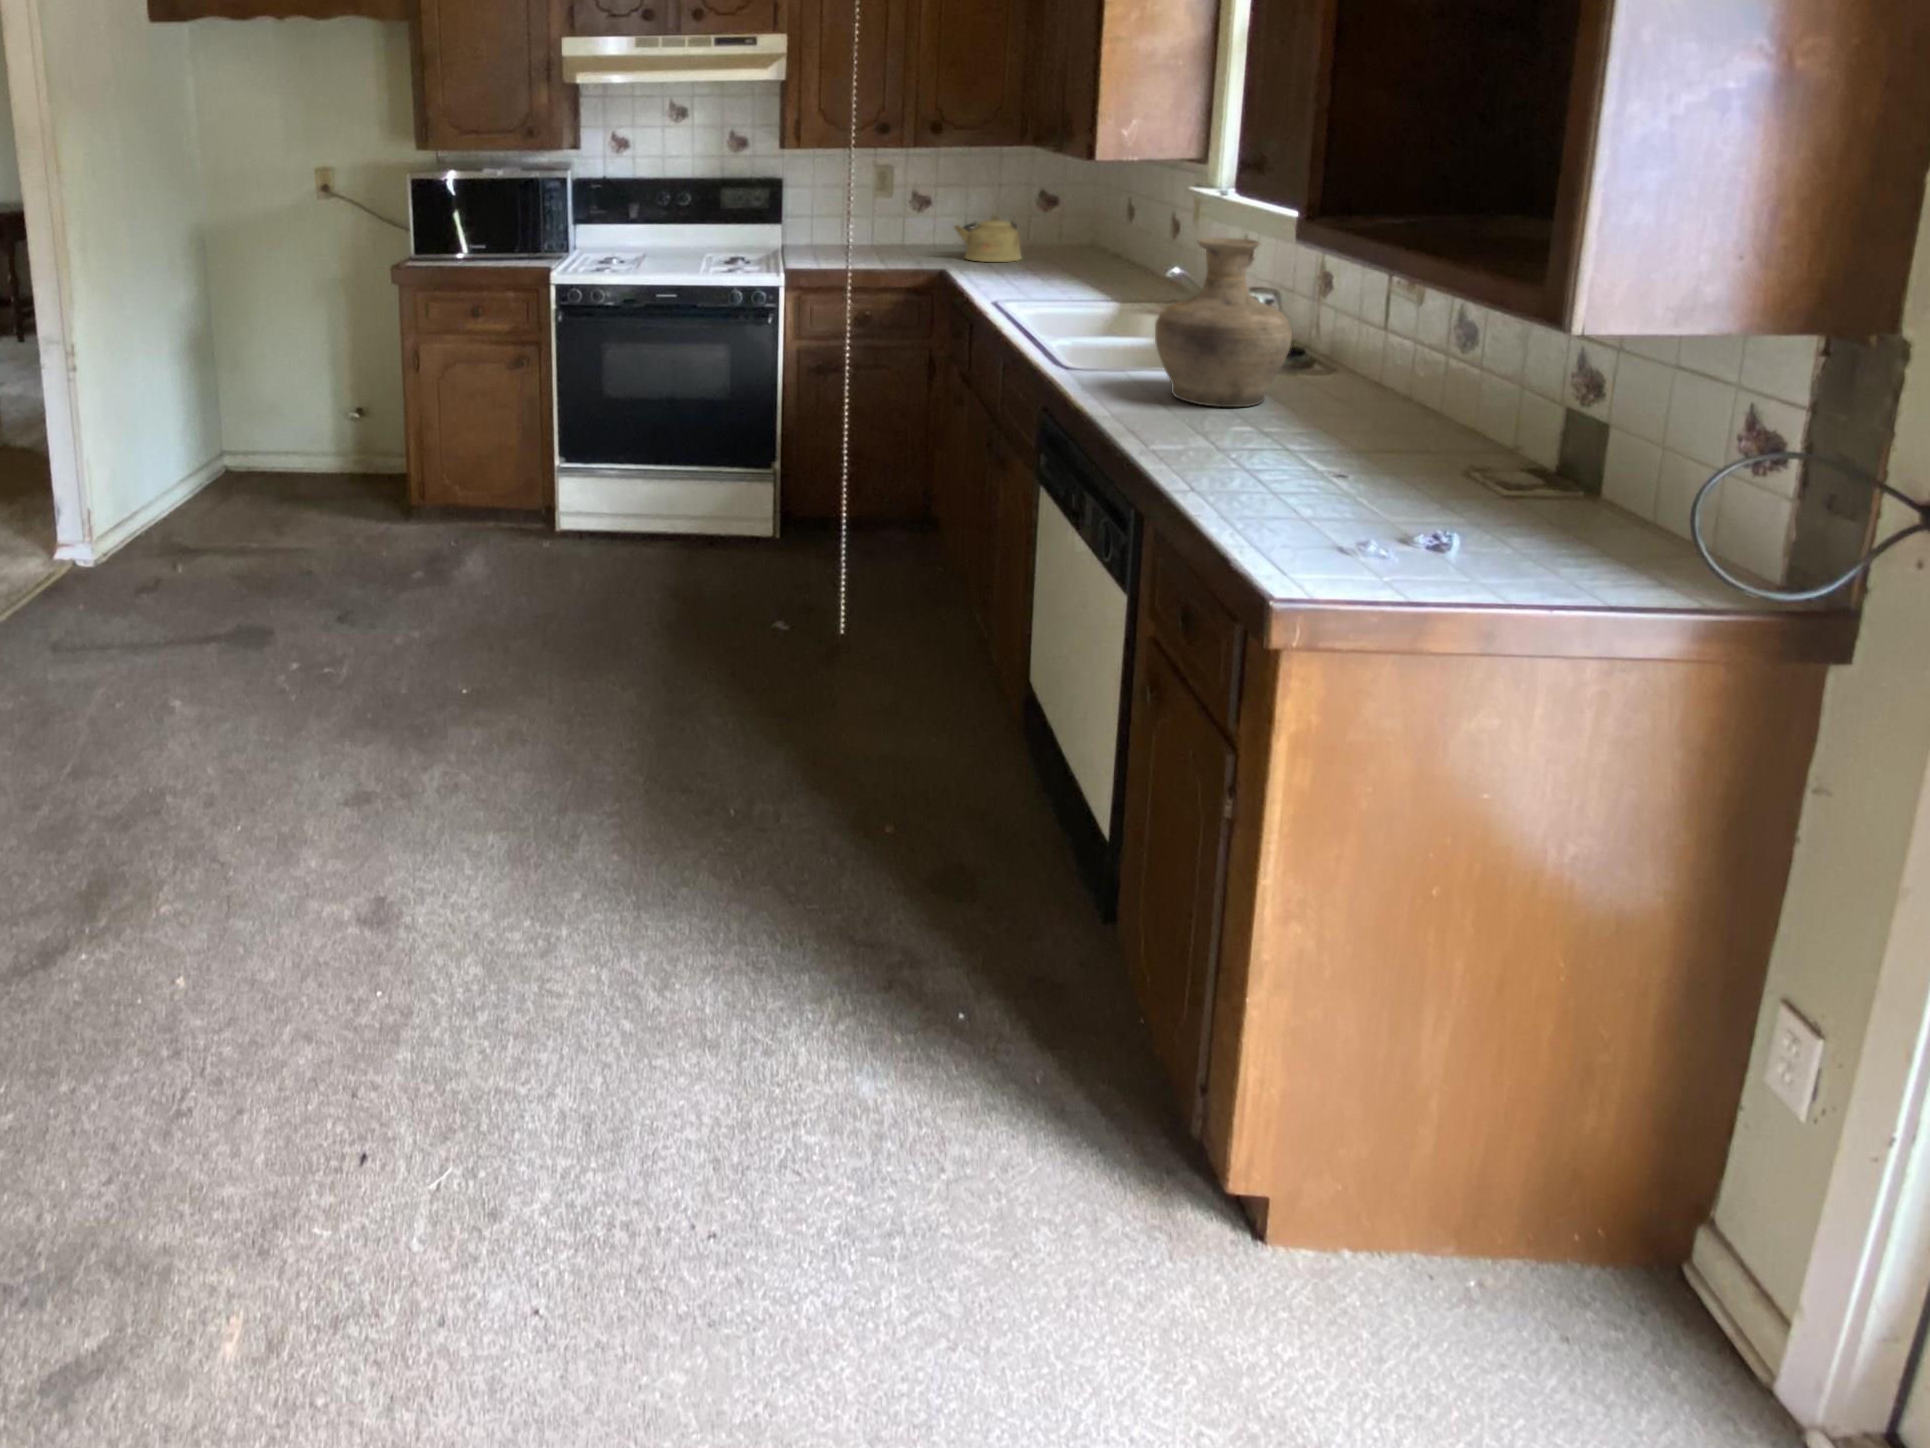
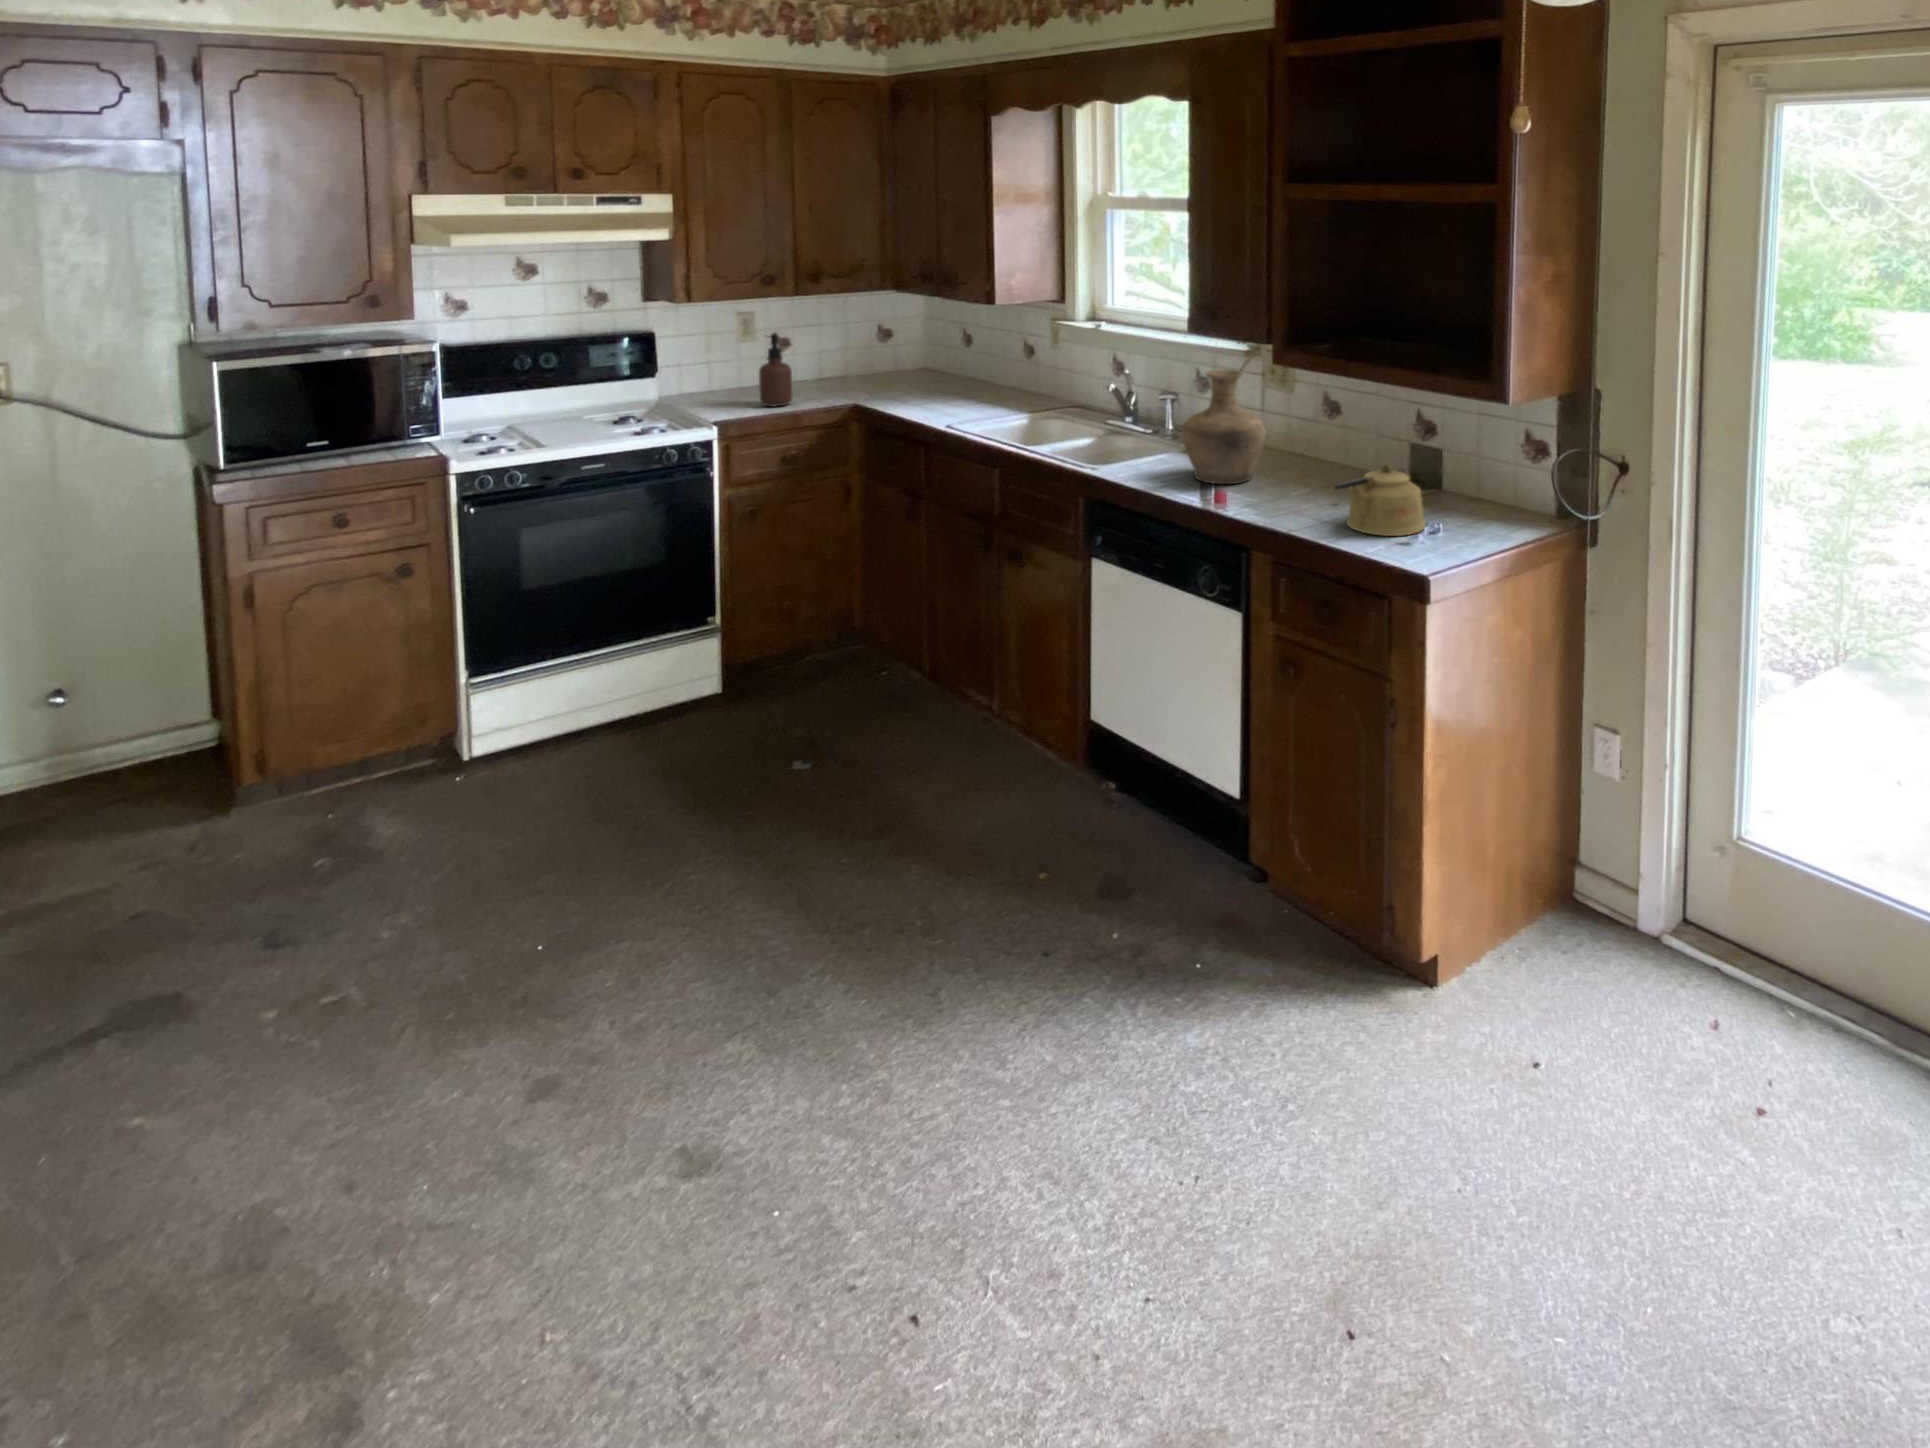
soap dispenser: none [857,184,892,264] -> present [759,334,793,406]
kettle: present [954,215,1022,262] -> present [1335,464,1425,536]

